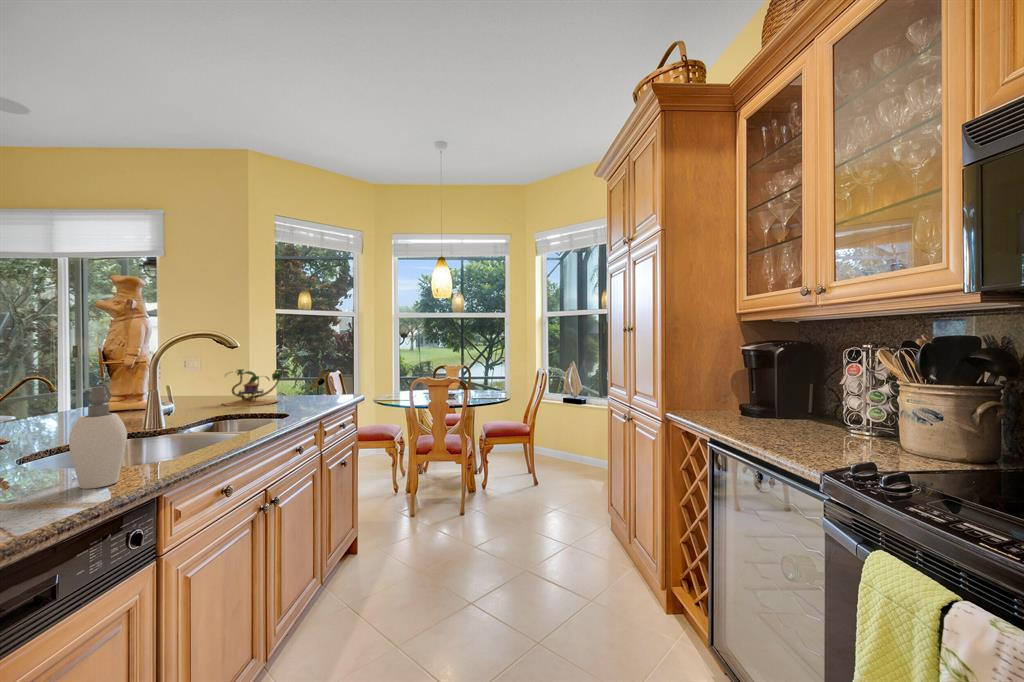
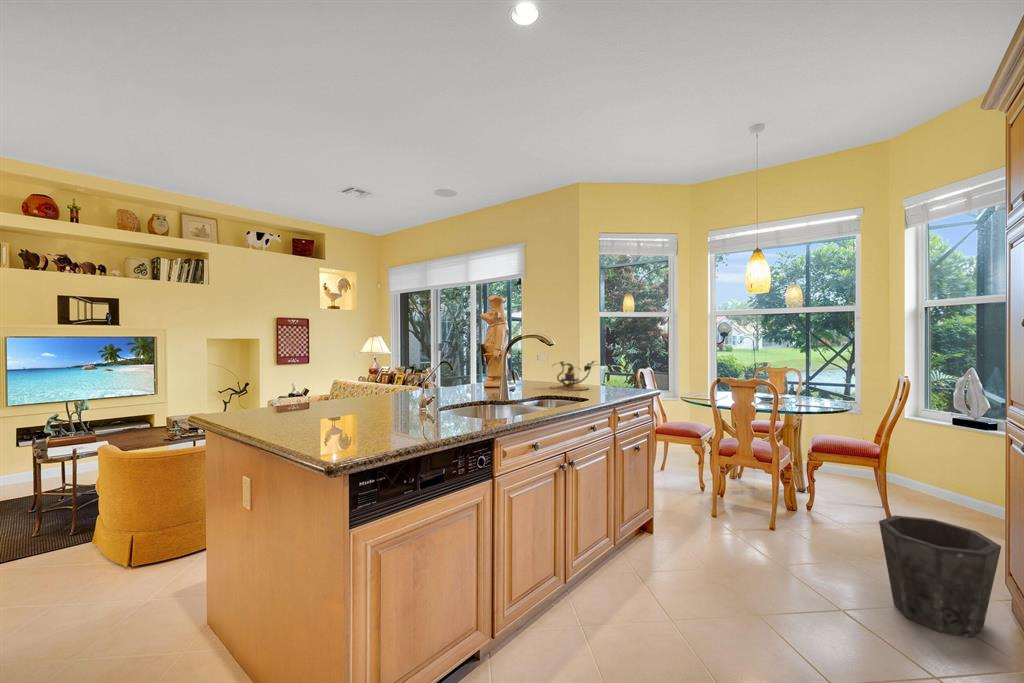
soap dispenser: present [69,386,127,489] -> none [448,367,474,427]
waste bin: none [546,476,612,561] -> present [879,515,1001,637]

